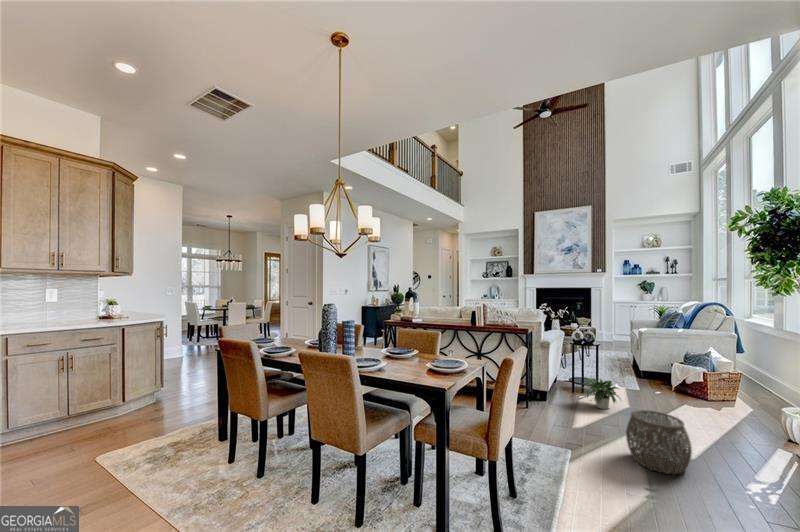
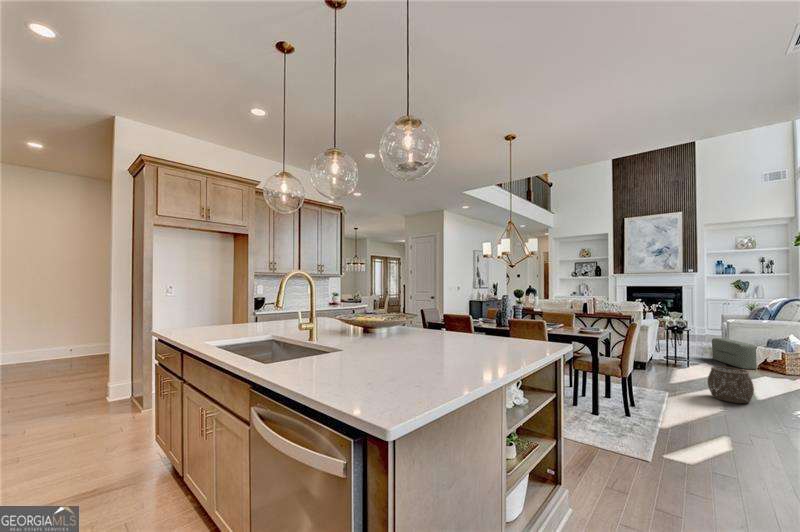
pouf: none [623,352,675,393] -> present [712,338,757,369]
potted plant: present [583,377,621,409] -> none [669,351,707,375]

